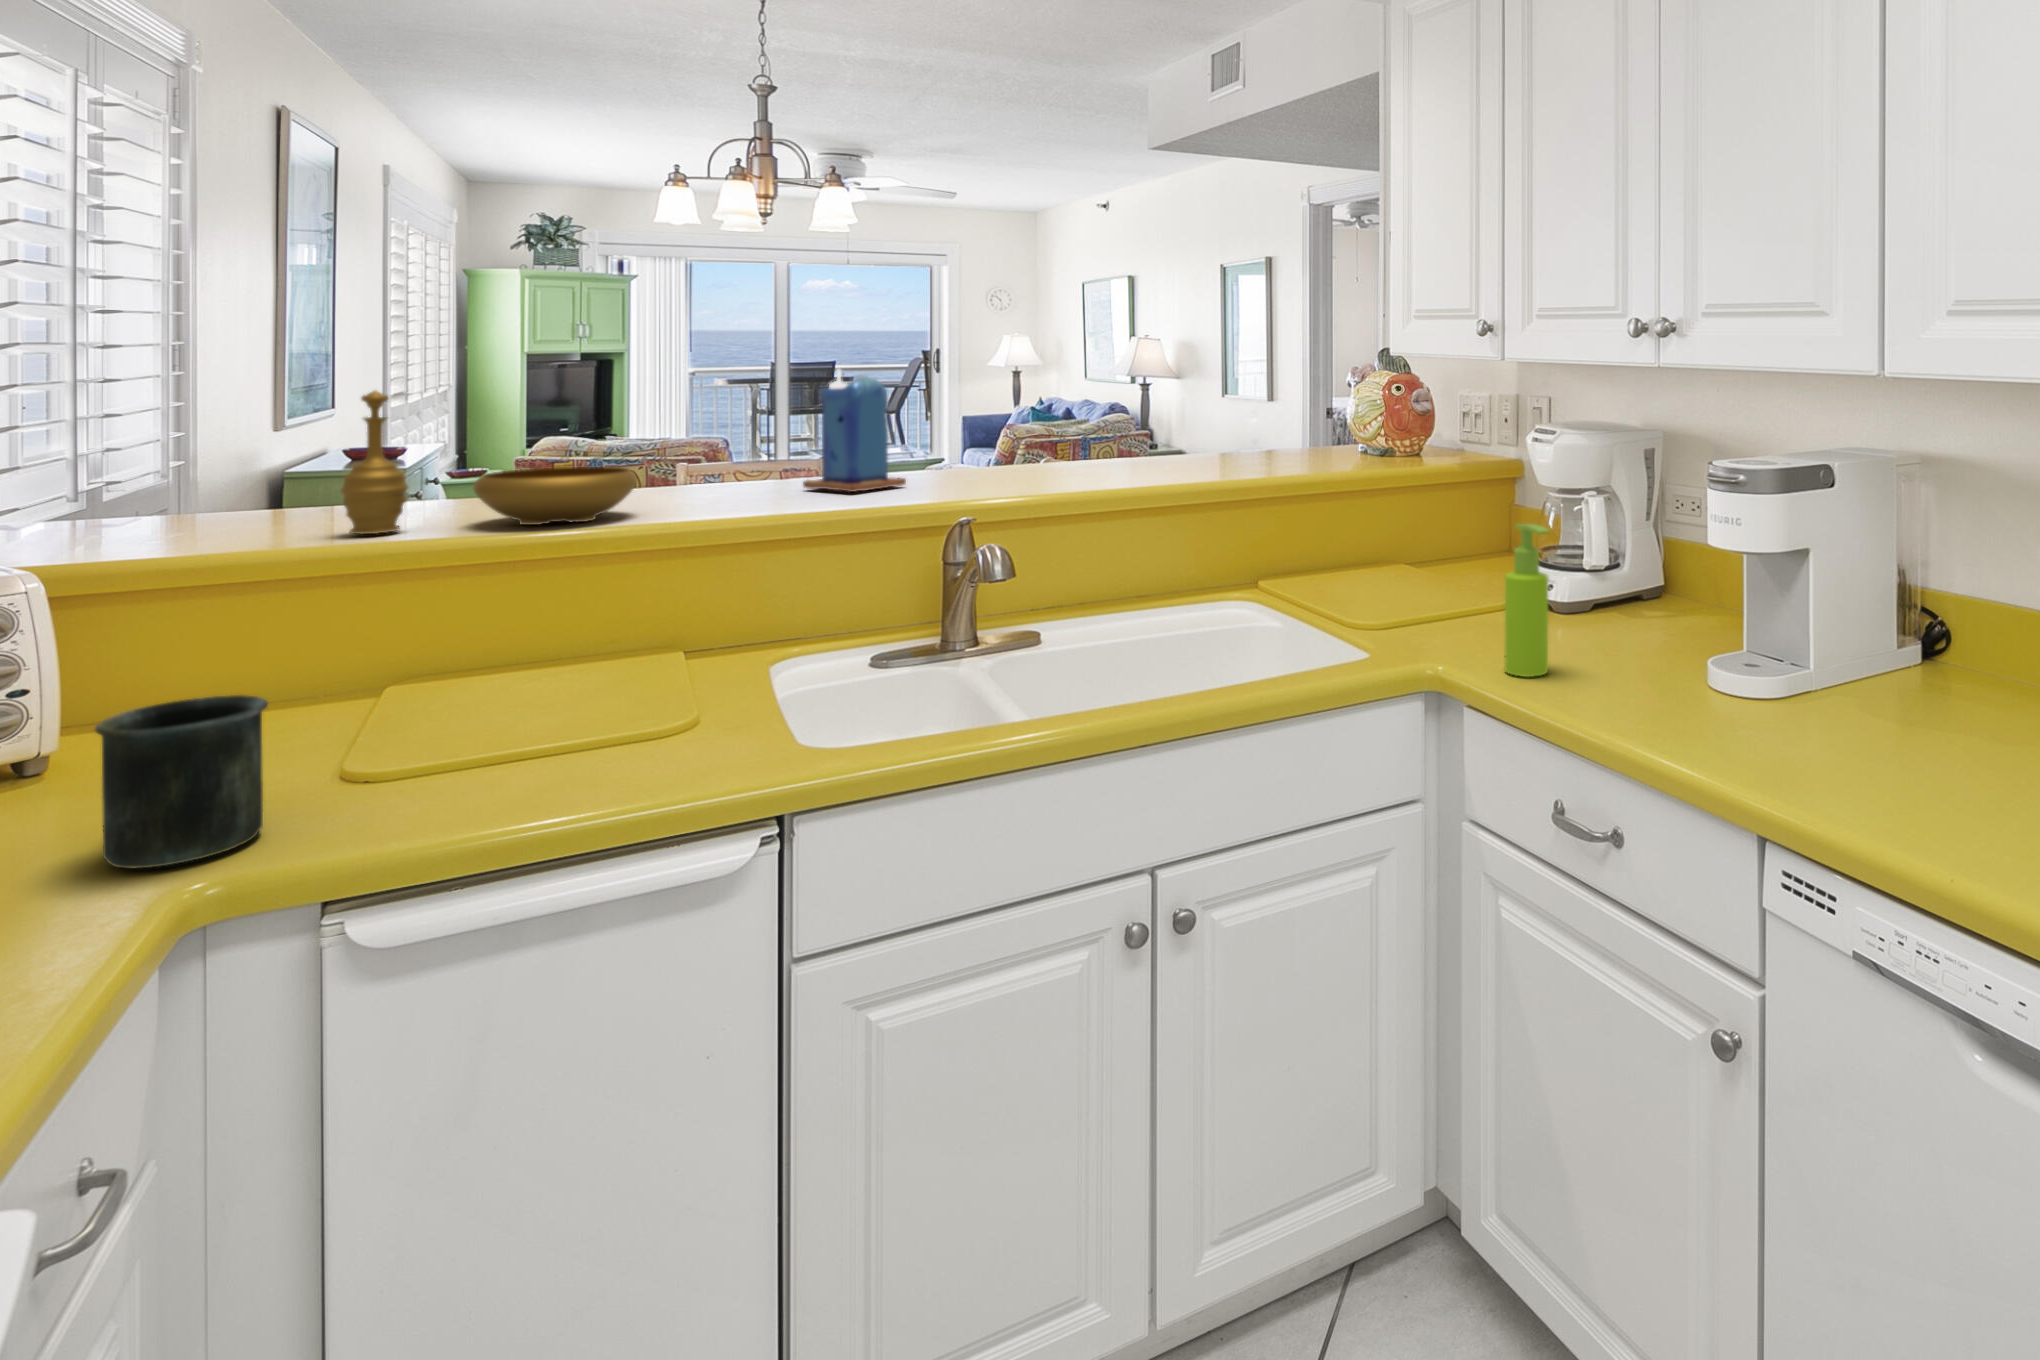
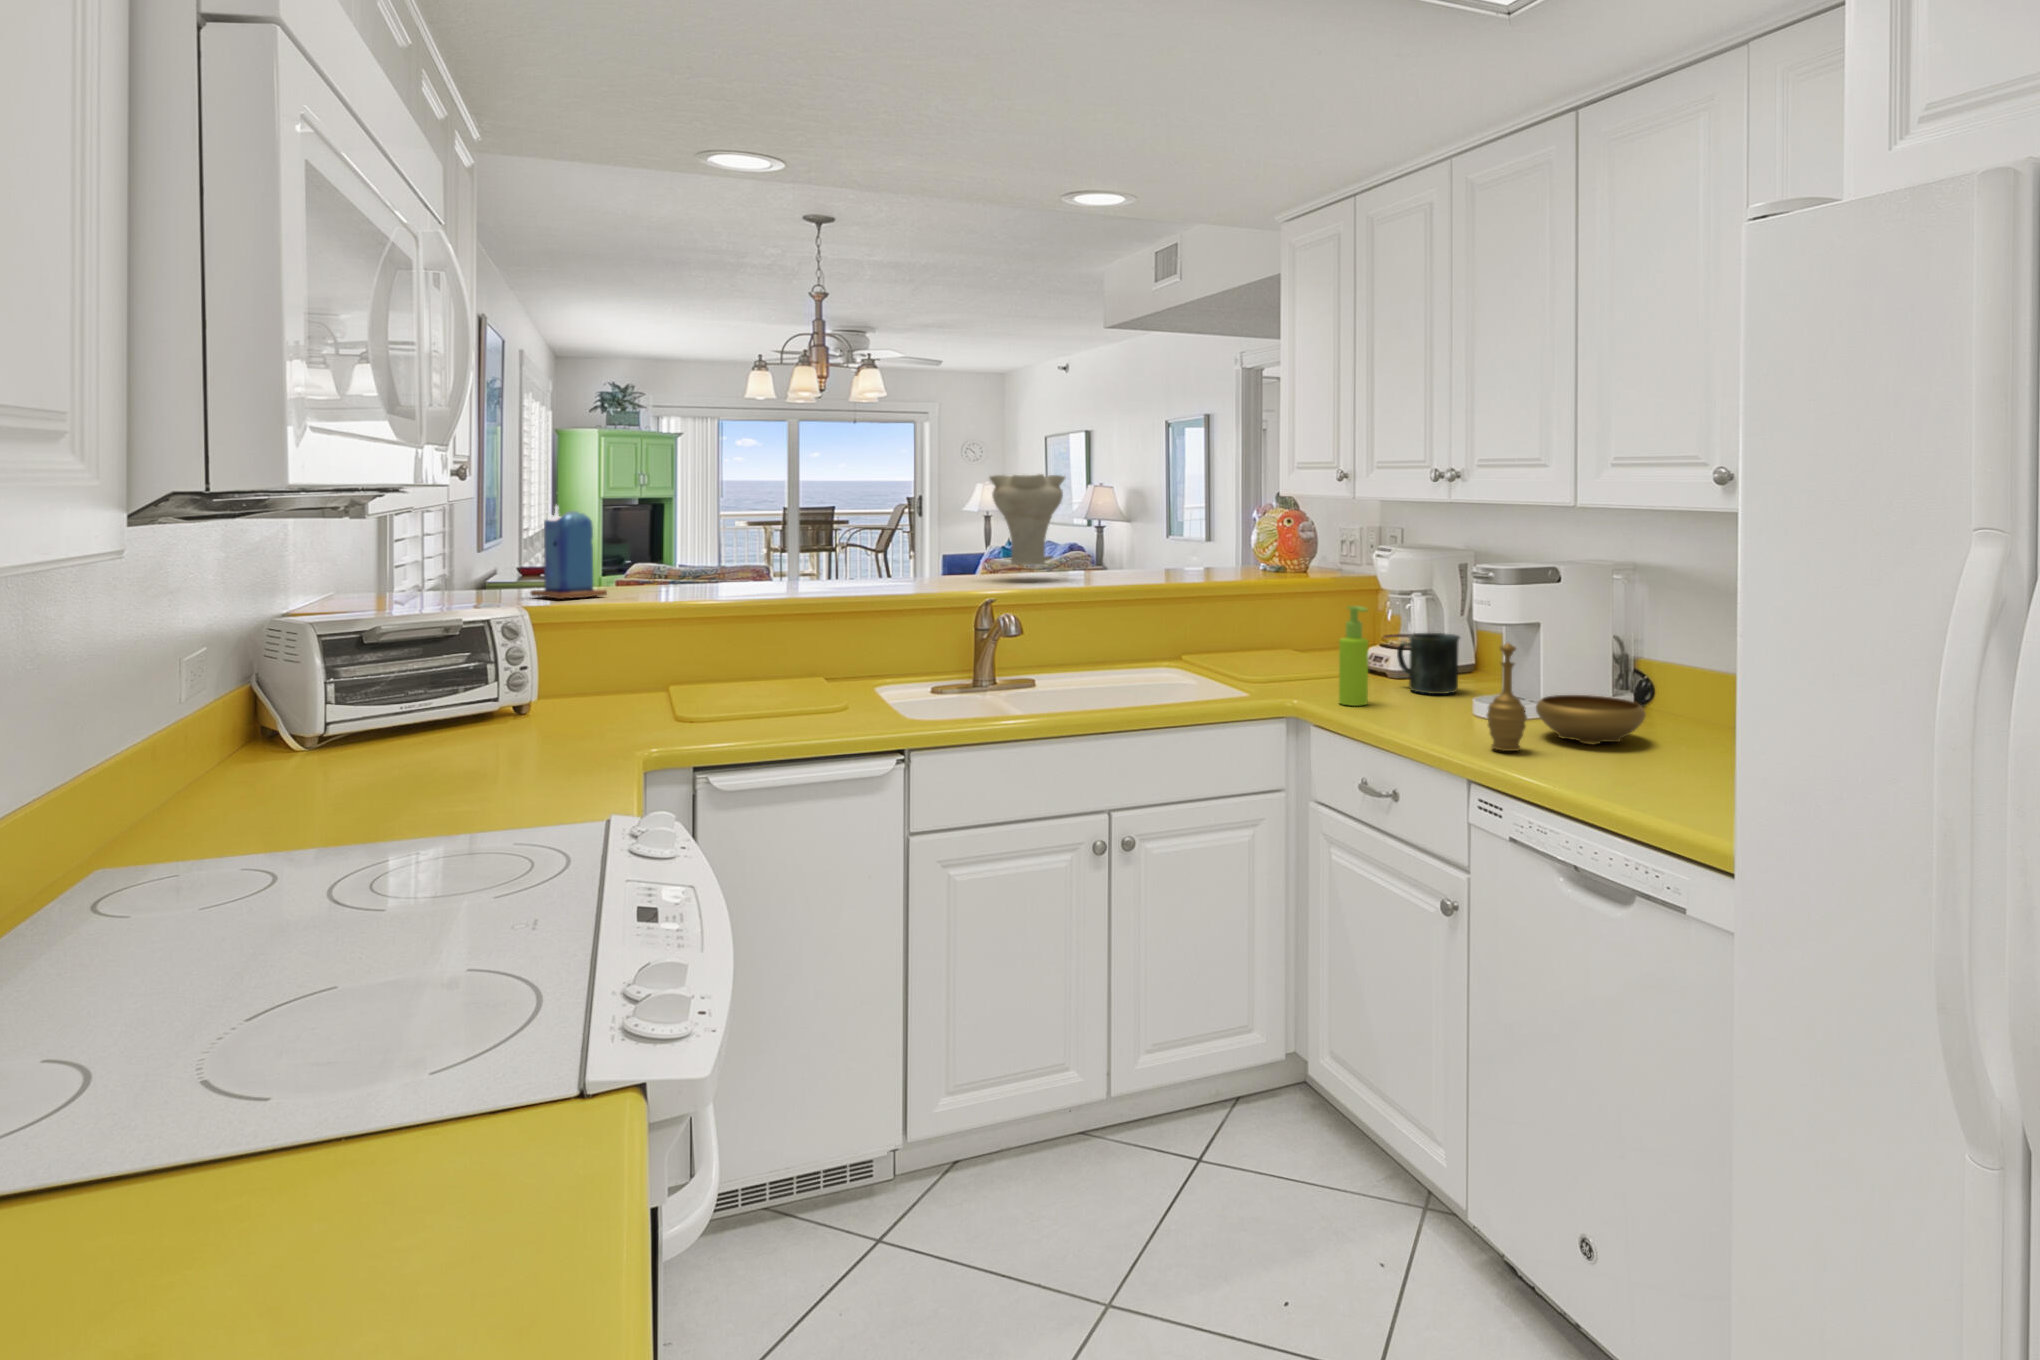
vase: none [952,321,1106,472] -> present [990,474,1065,565]
candle: present [803,369,906,492] -> present [530,506,607,599]
decorative bowl: present [341,391,637,534] -> present [1487,643,1646,751]
mug: present [95,695,268,868] -> present [1397,633,1460,694]

